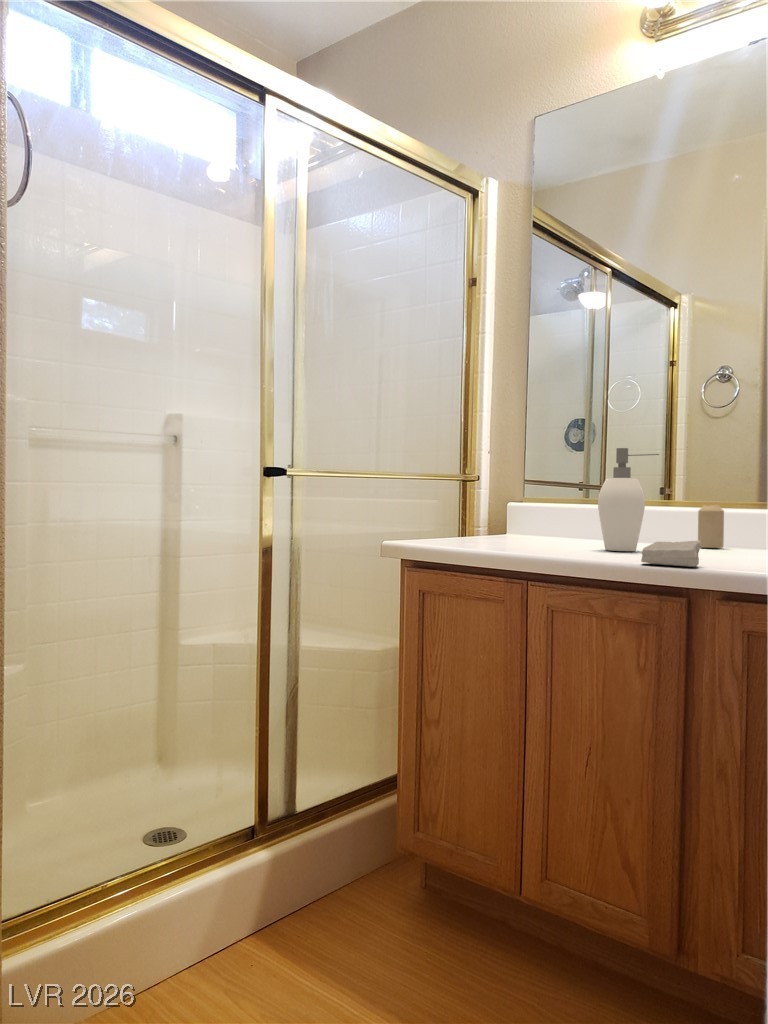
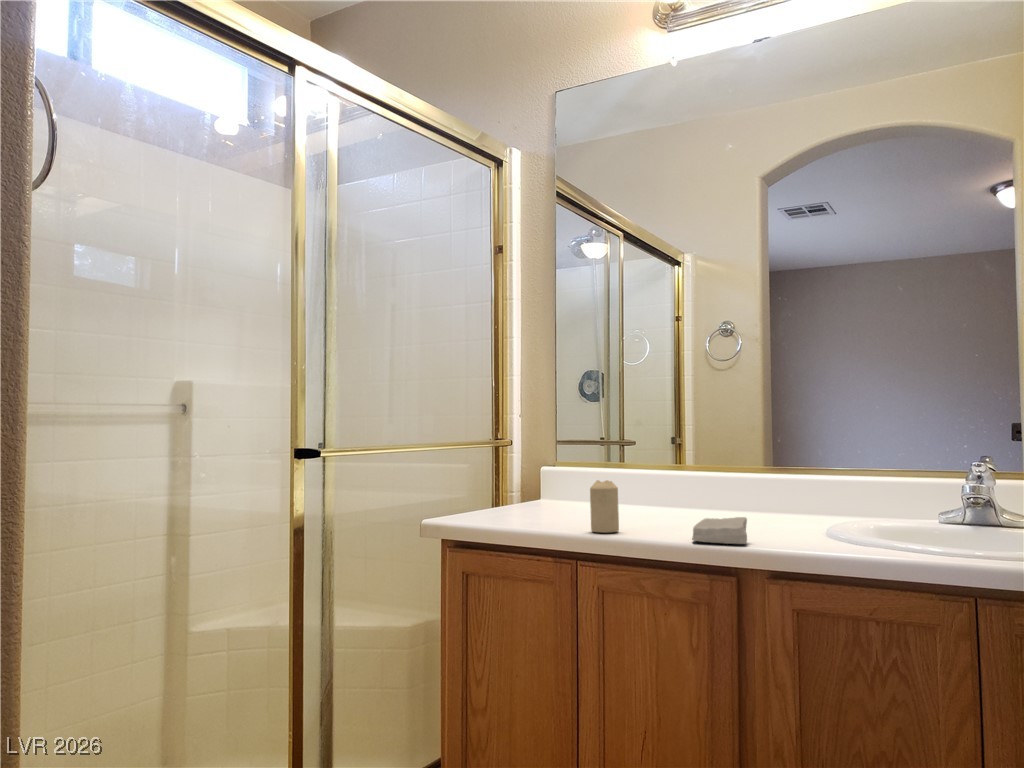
soap dispenser: present [598,448,659,551] -> none [639,420,697,523]
candle: present [698,504,724,548] -> present [590,480,619,533]

